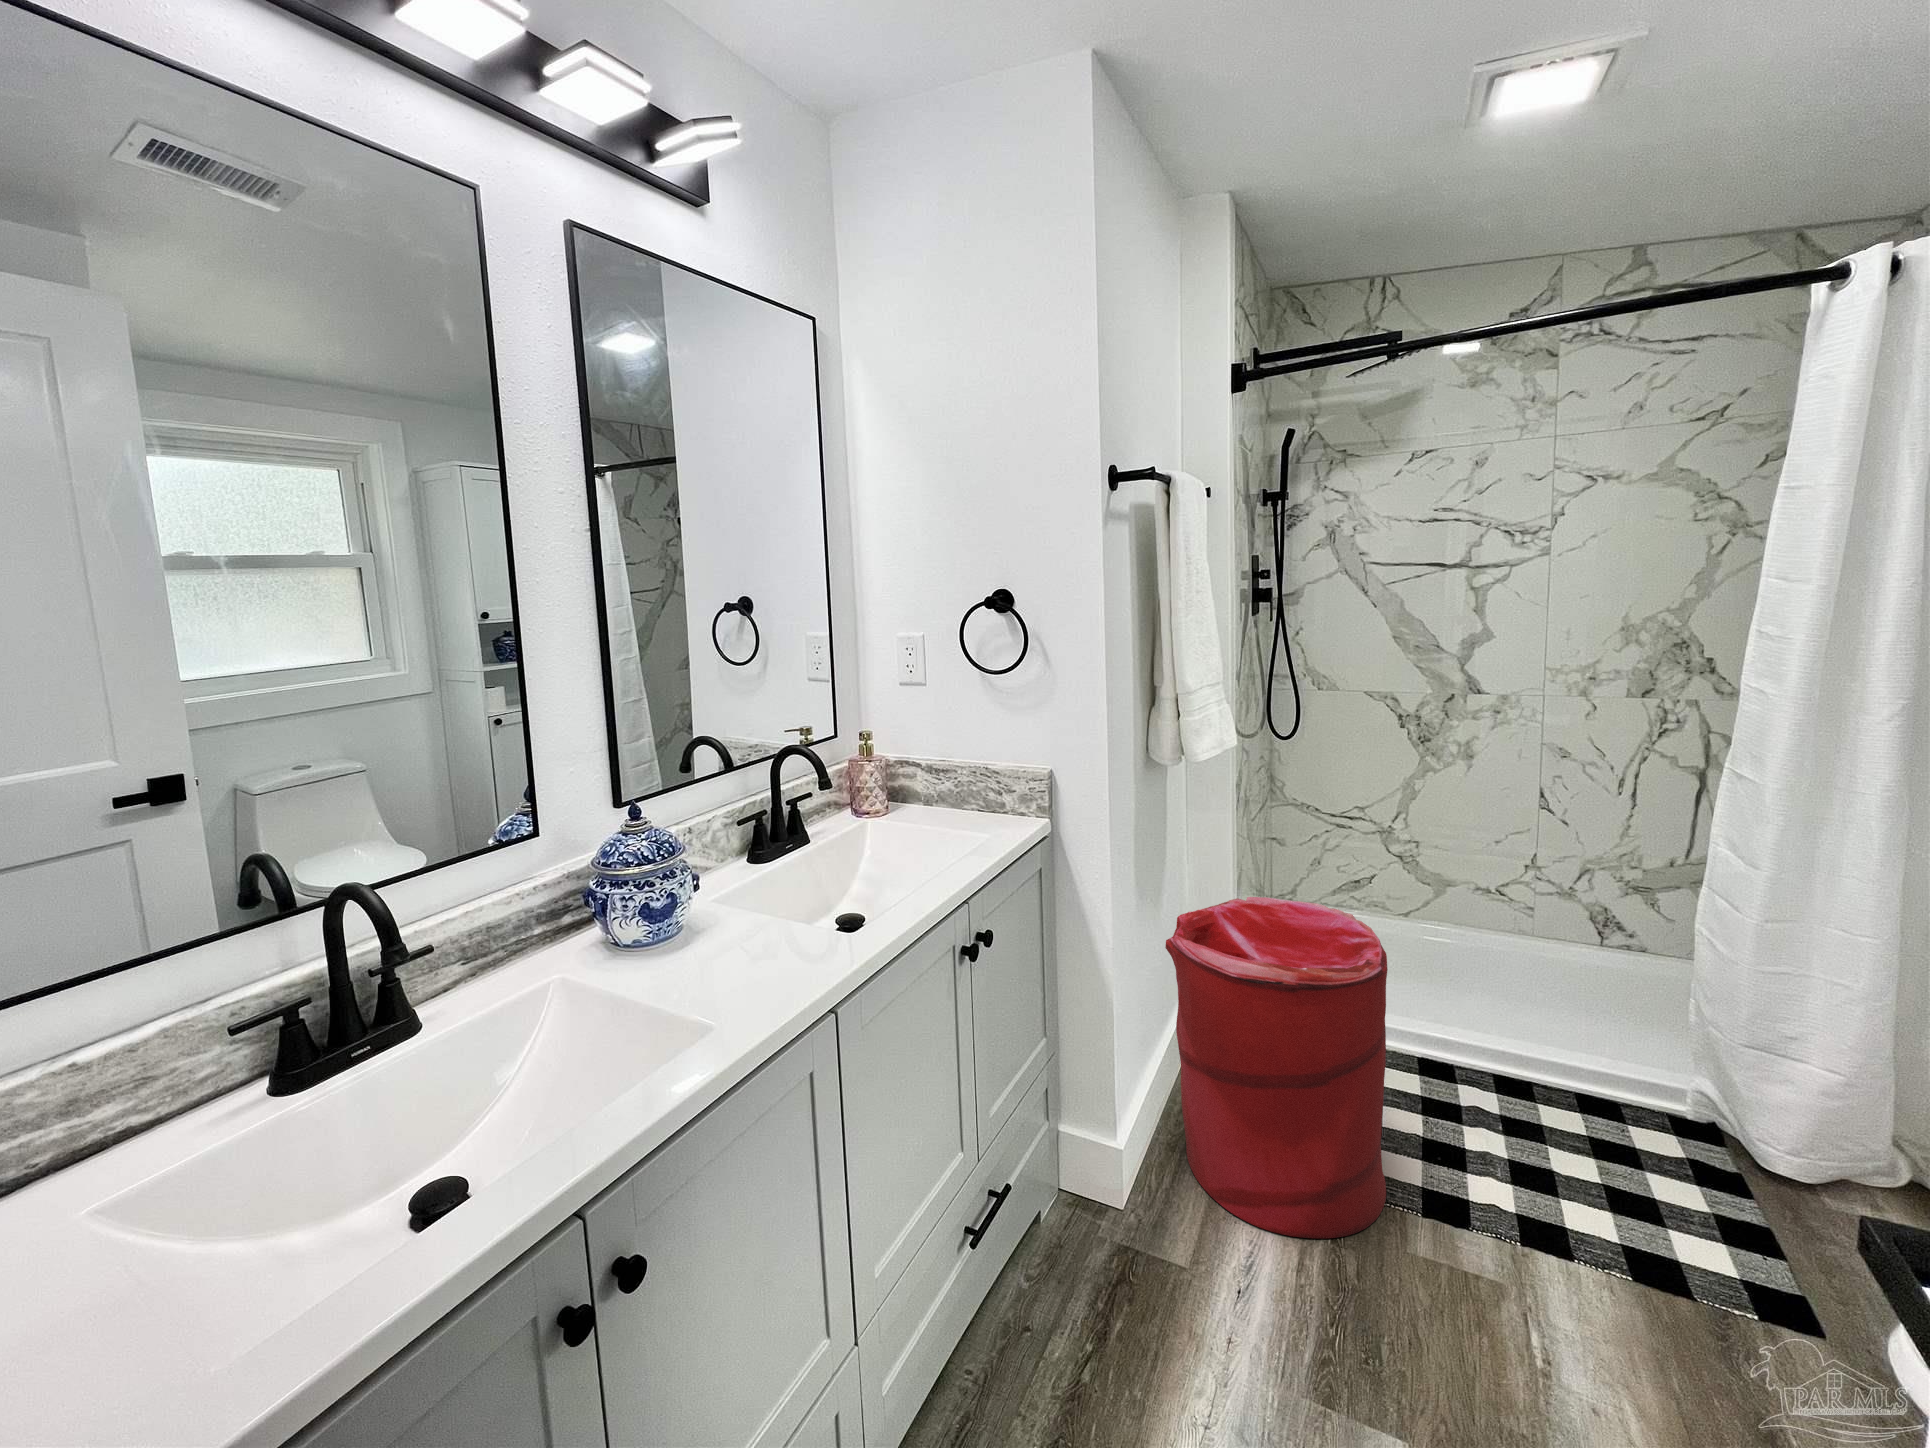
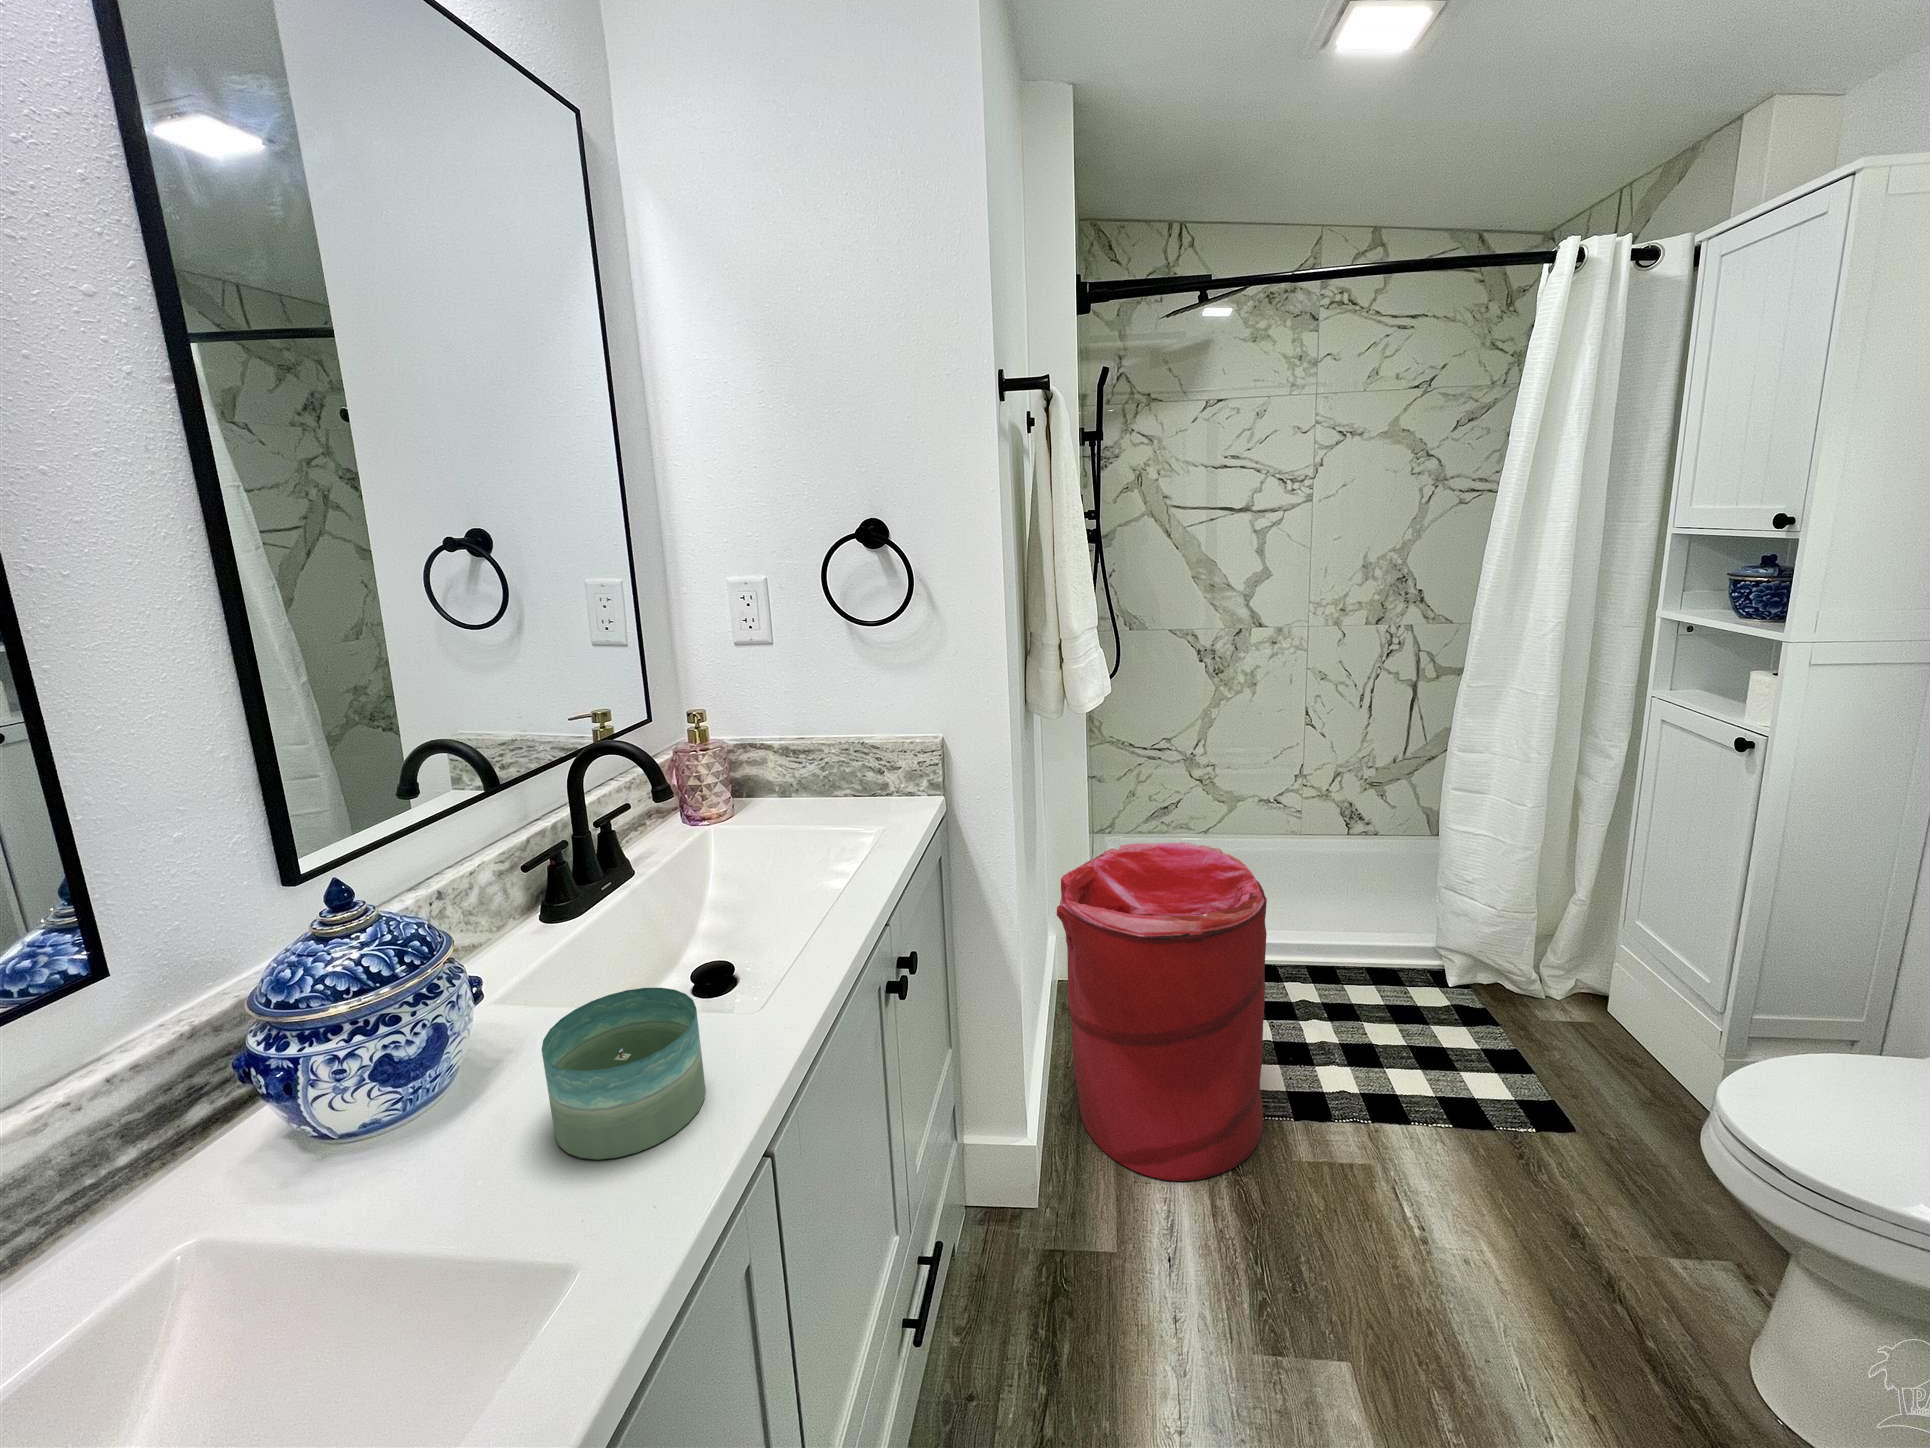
candle: none [717,894,804,983] -> present [542,988,705,1159]

